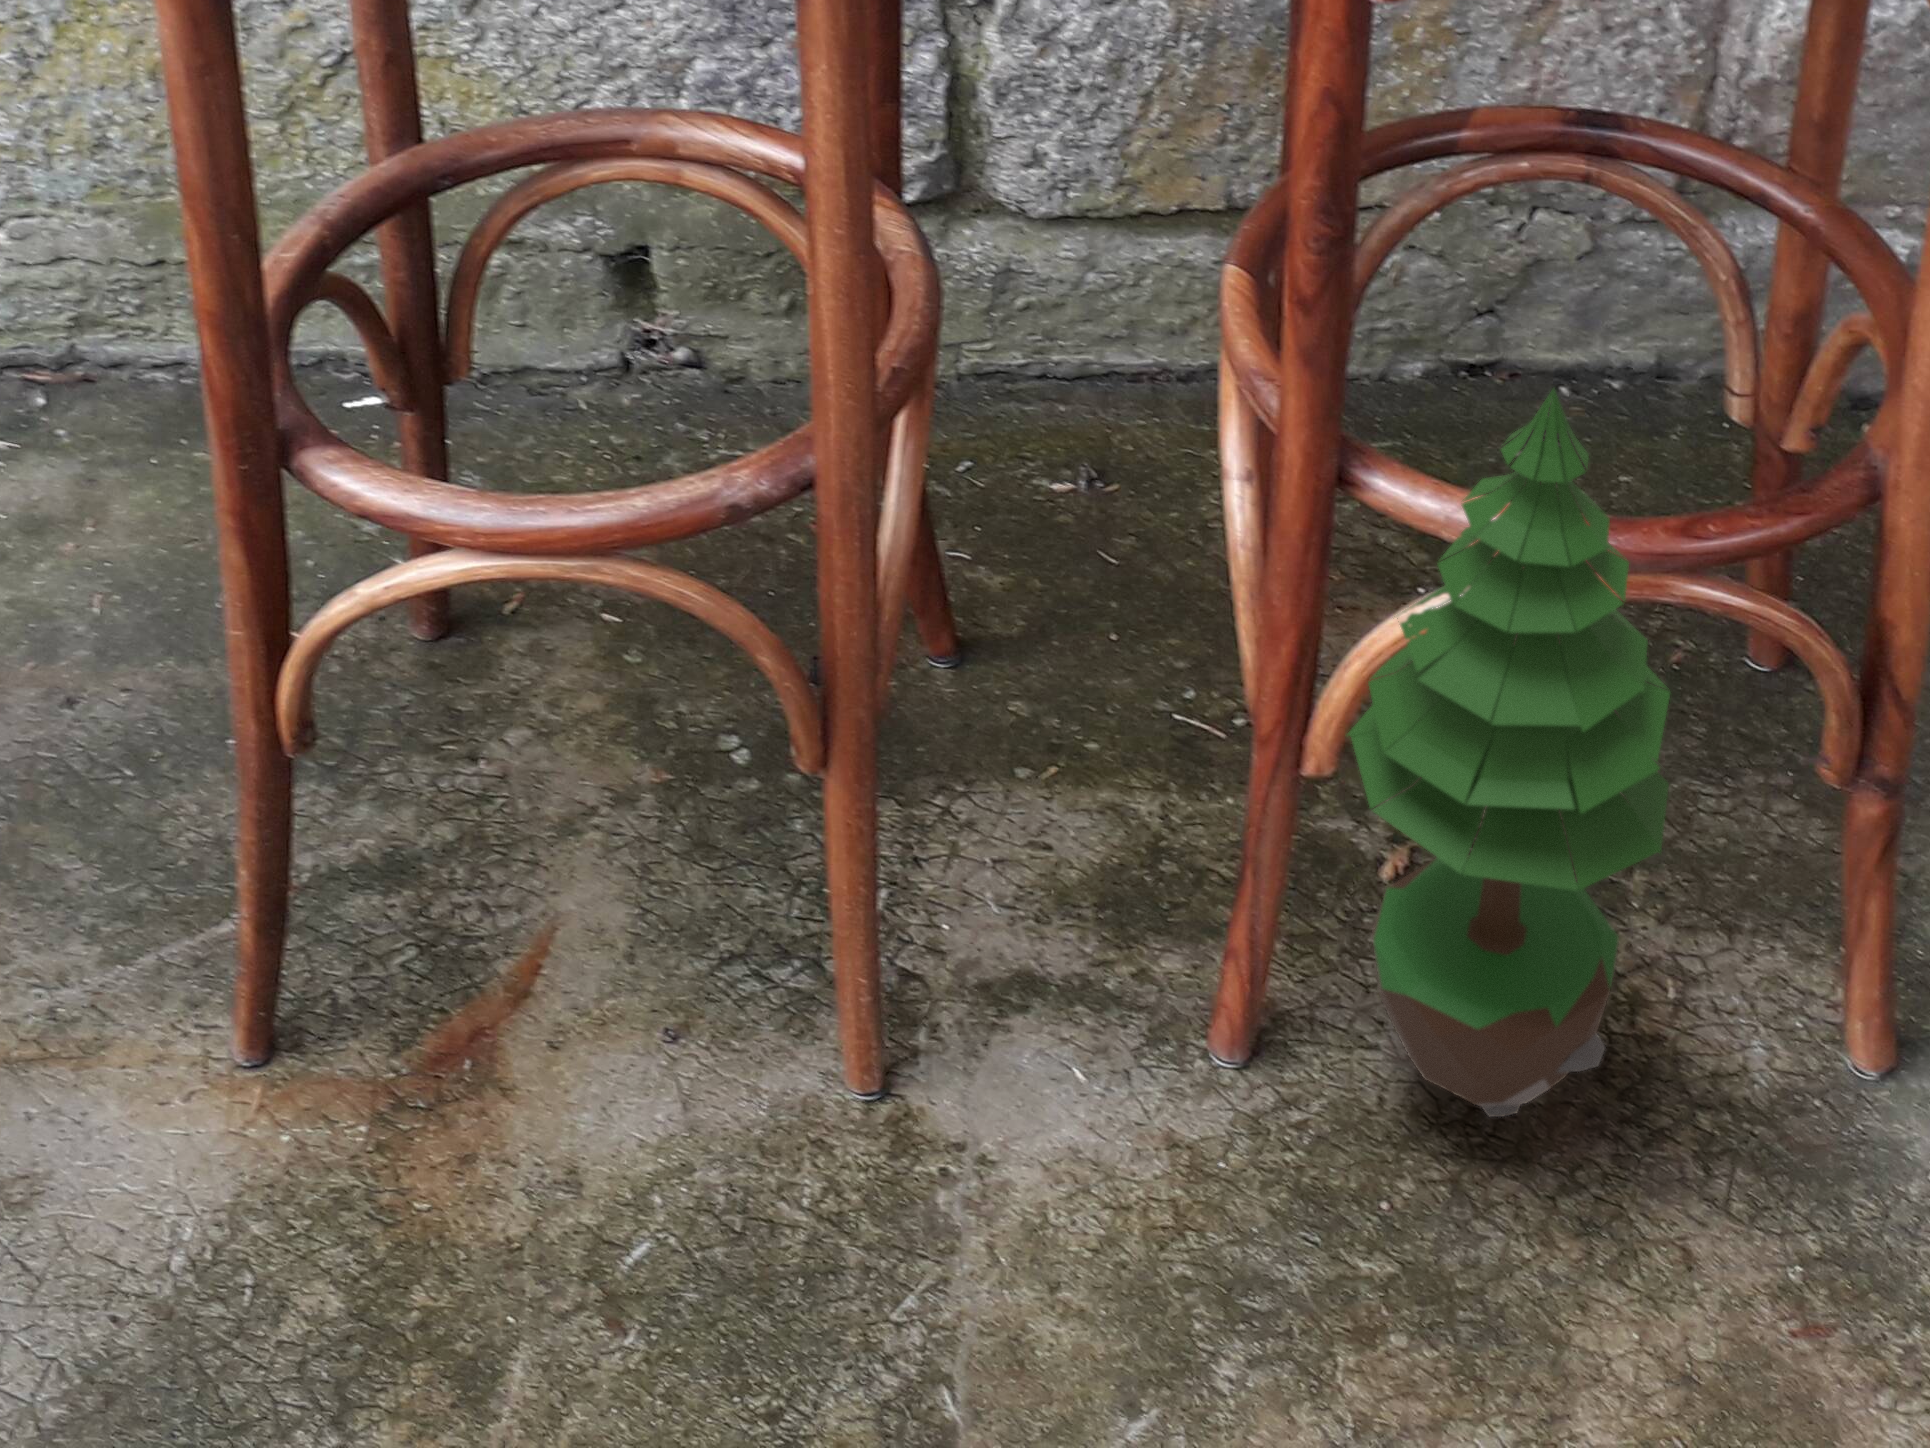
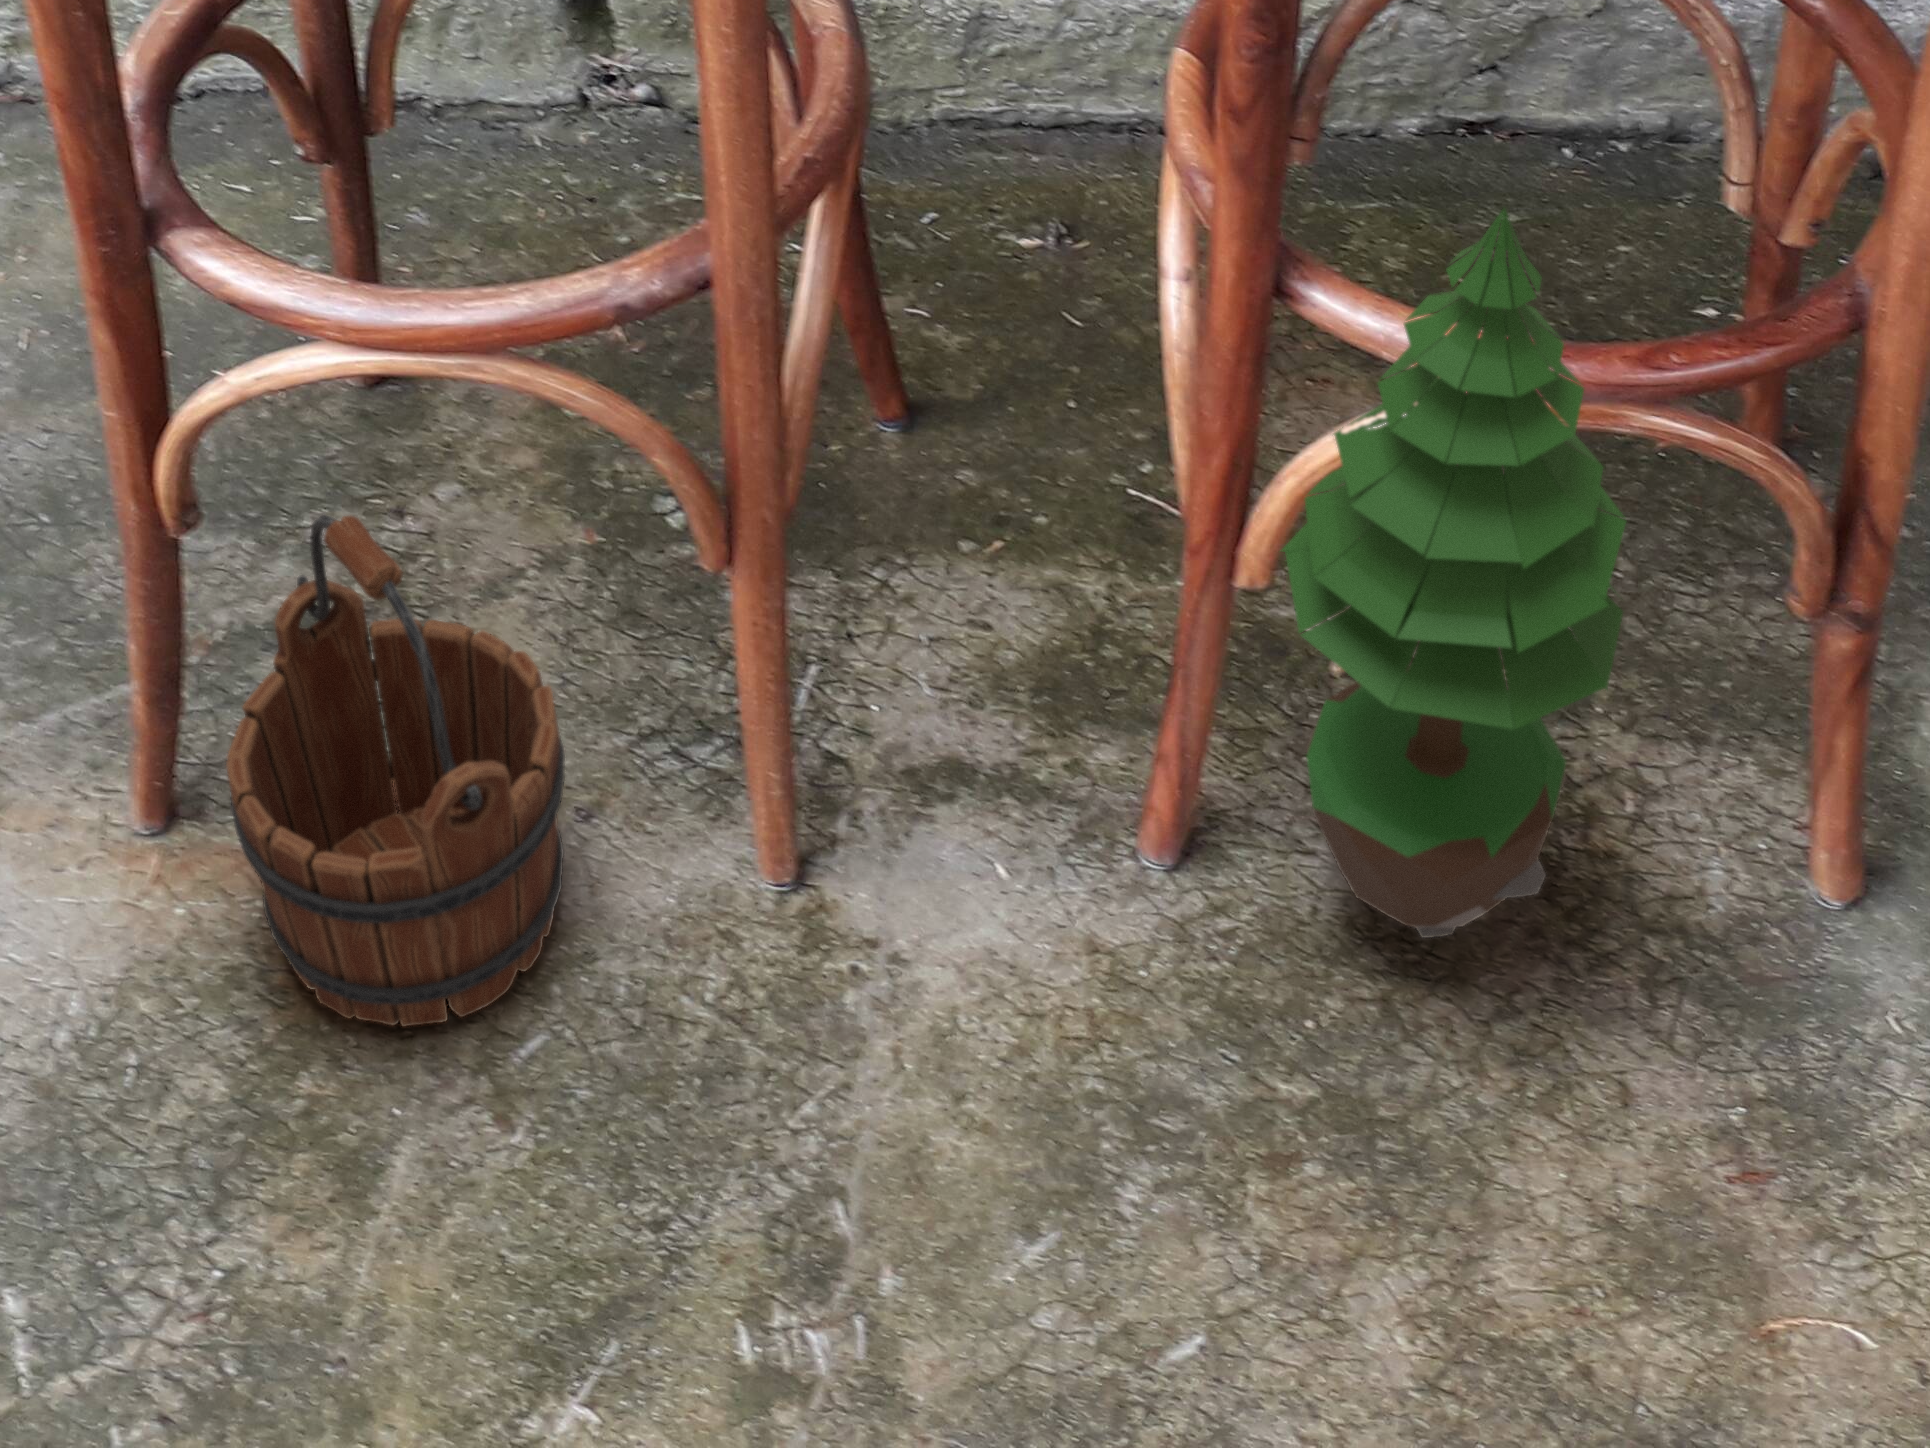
wooden bucket: none [343,723,666,1237] -> present [226,515,565,1026]

